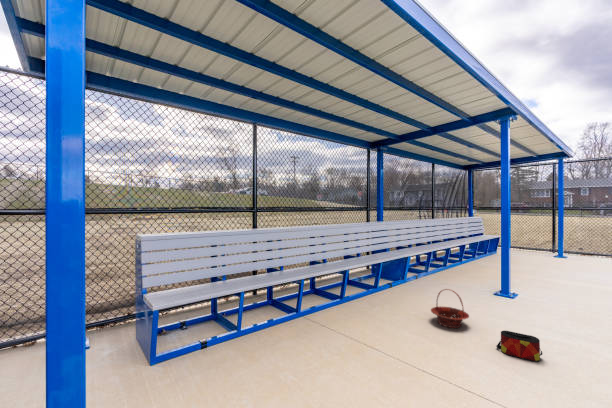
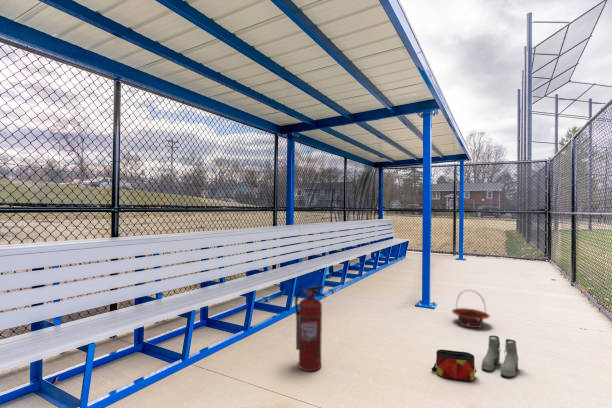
fire extinguisher: none [375,268,400,333] -> present [295,285,325,371]
basket: present [431,289,469,328] -> present [452,299,490,328]
boots: none [551,325,594,365] -> present [482,335,518,377]

